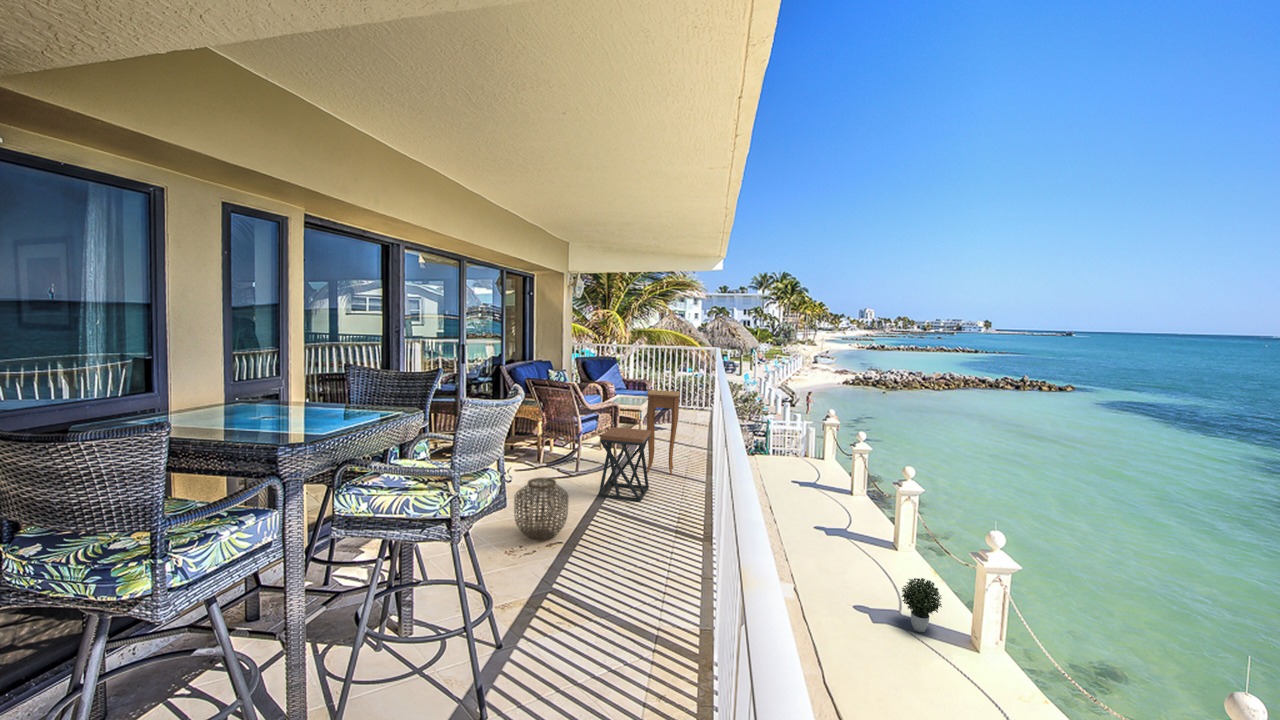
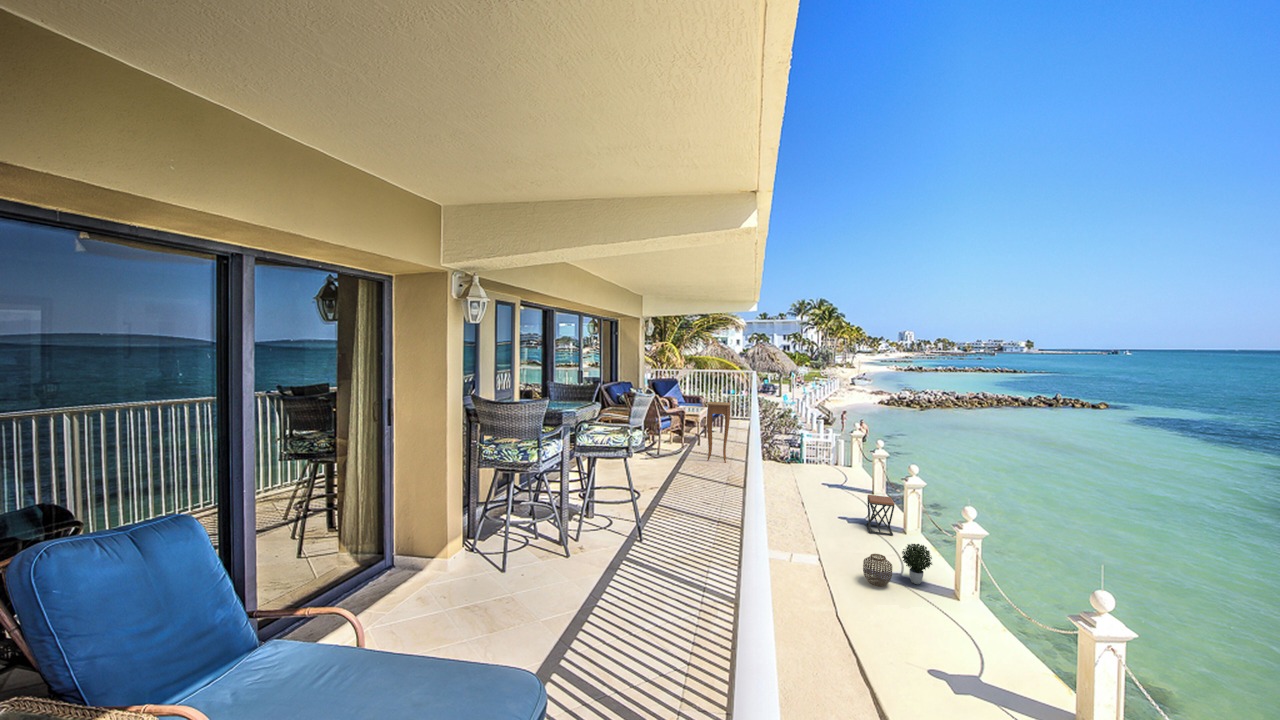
stool: present [599,427,651,502] -> present [866,495,895,535]
woven basket: present [514,477,568,540] -> present [863,554,892,587]

